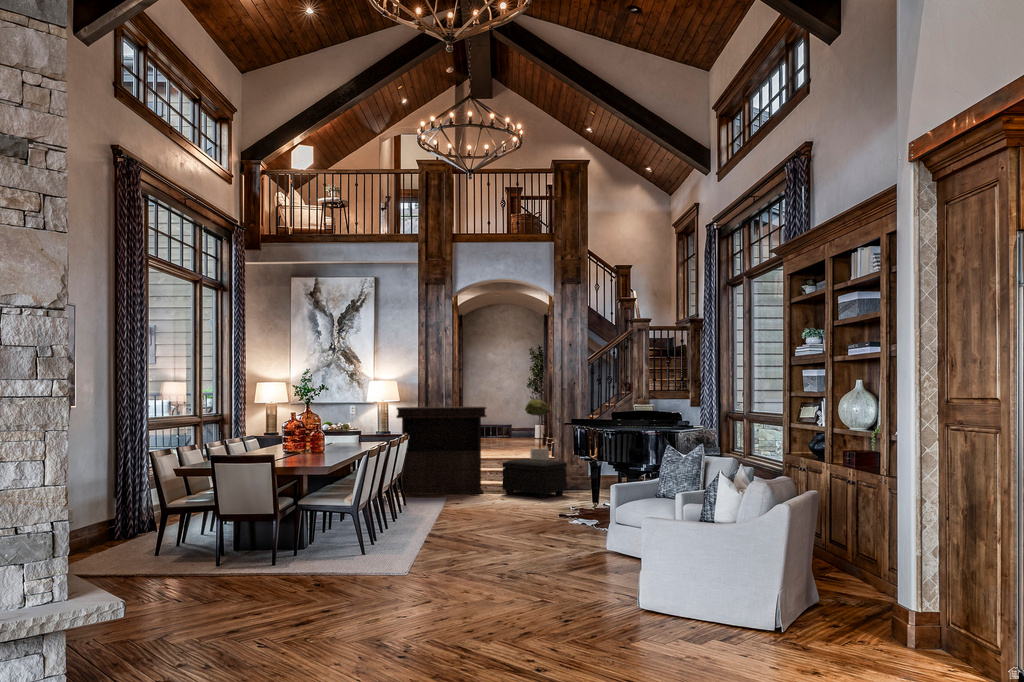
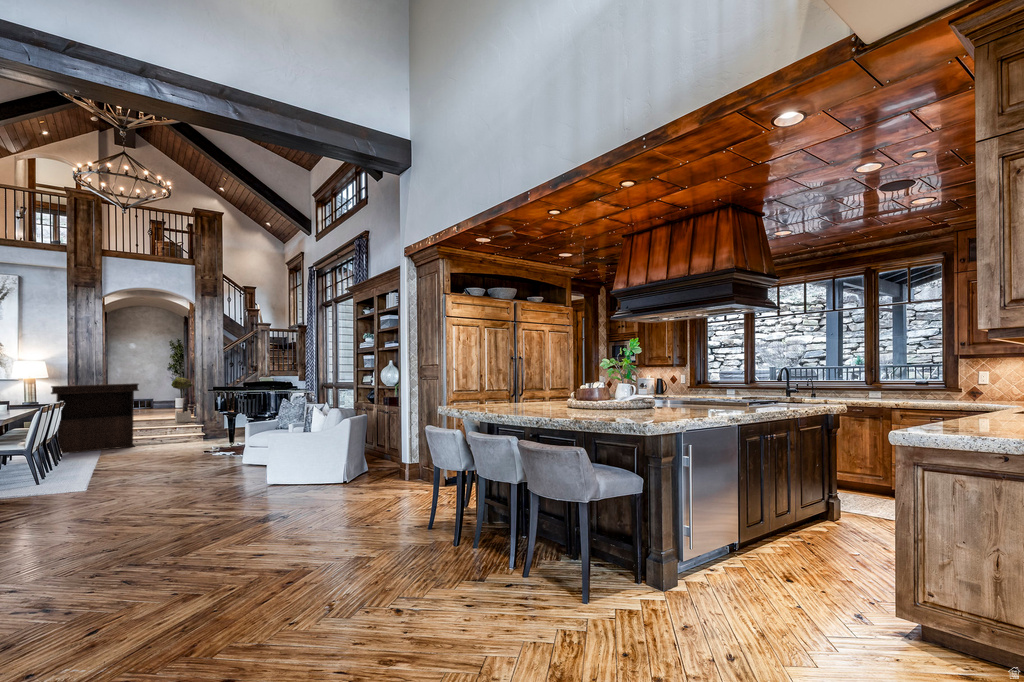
footstool: present [502,459,567,499] -> none [153,419,206,446]

